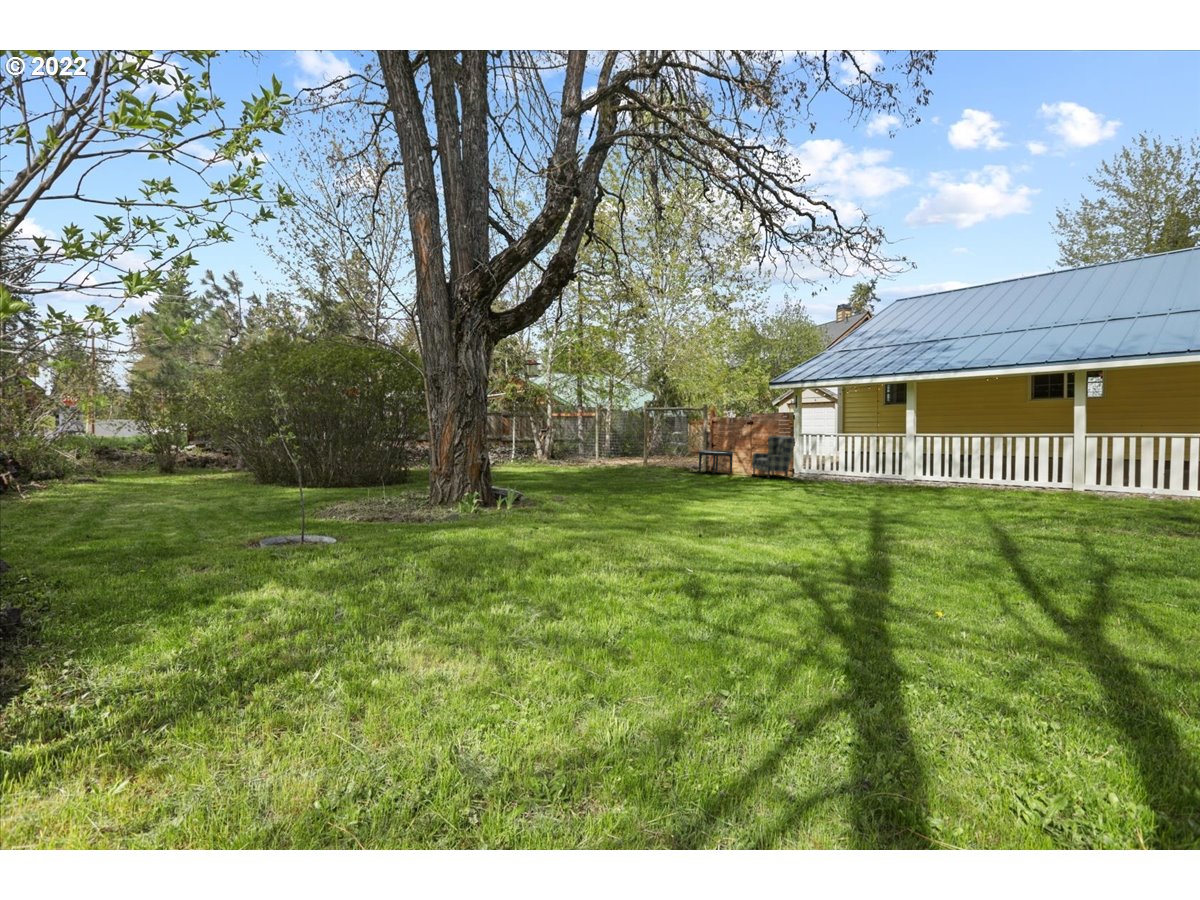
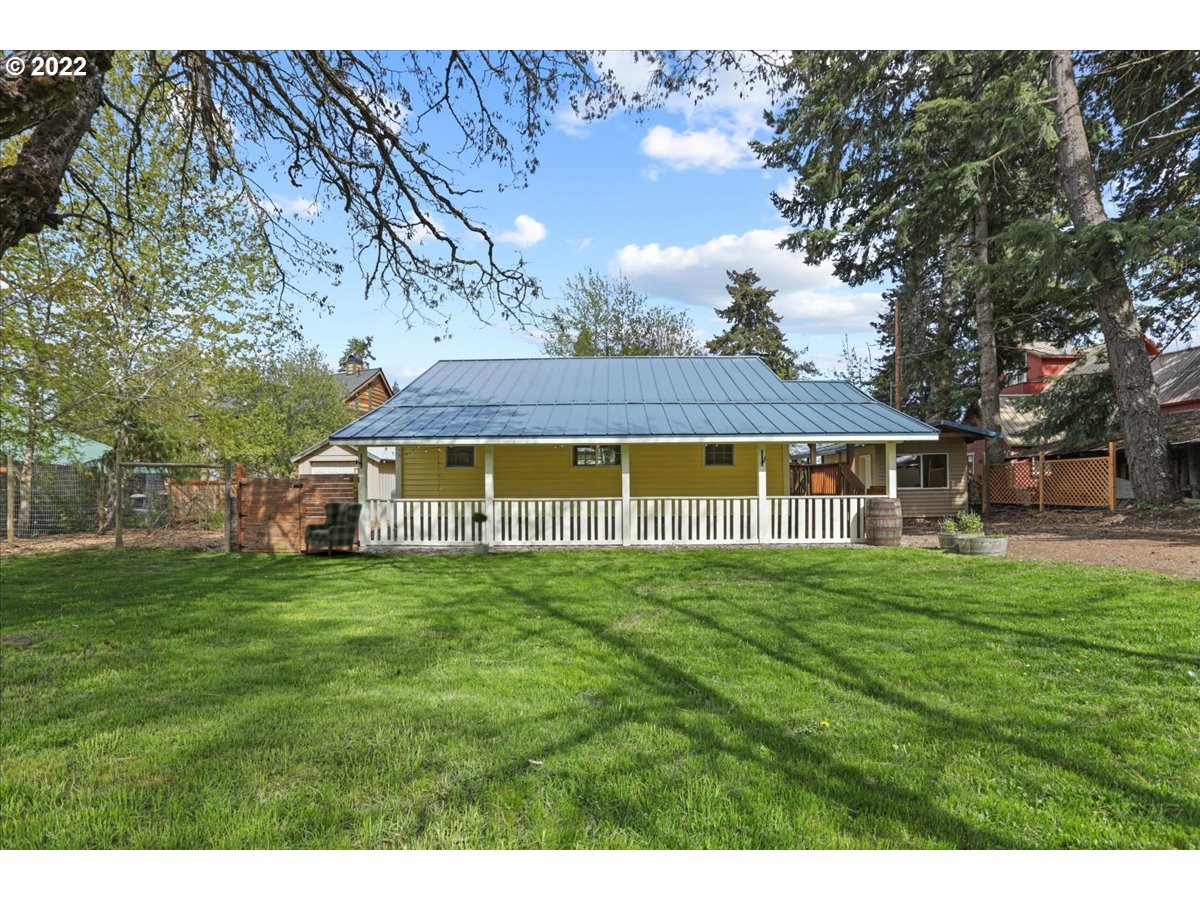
potted tree: none [890,446,908,486] -> present [472,512,489,554]
round table: present [698,450,734,474] -> none [221,522,277,555]

